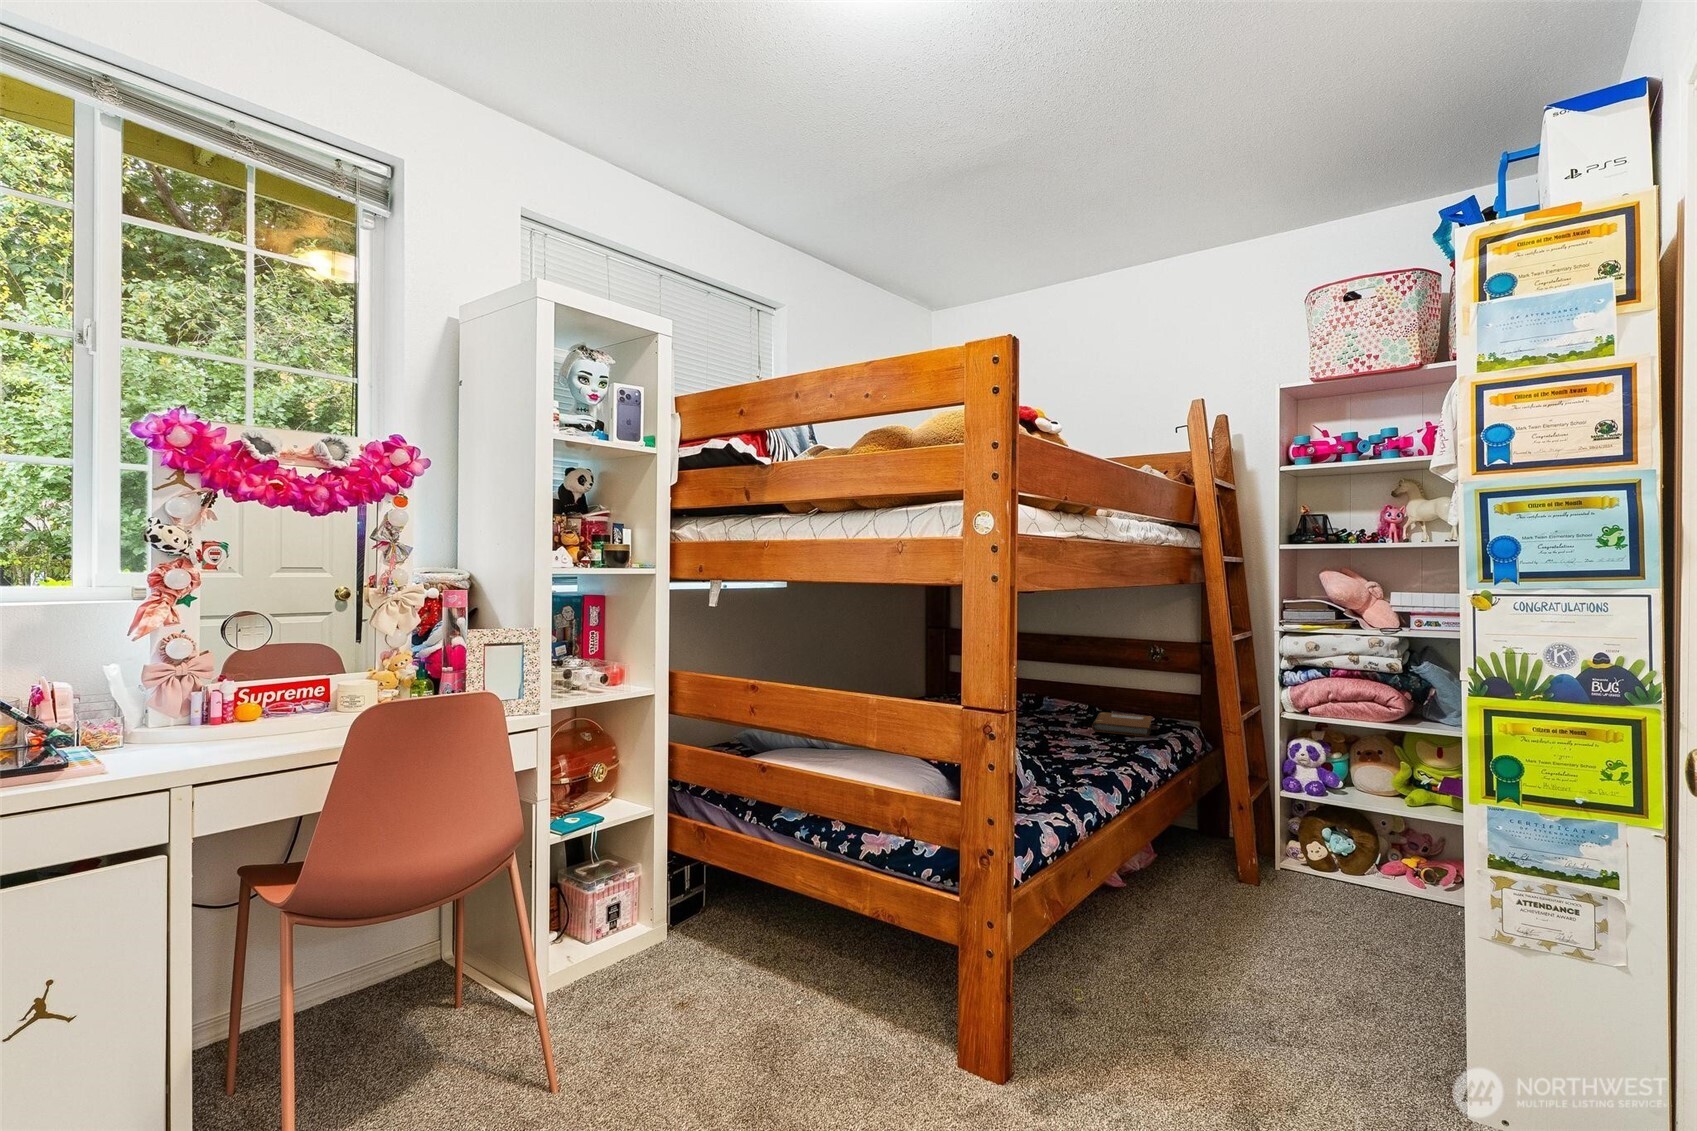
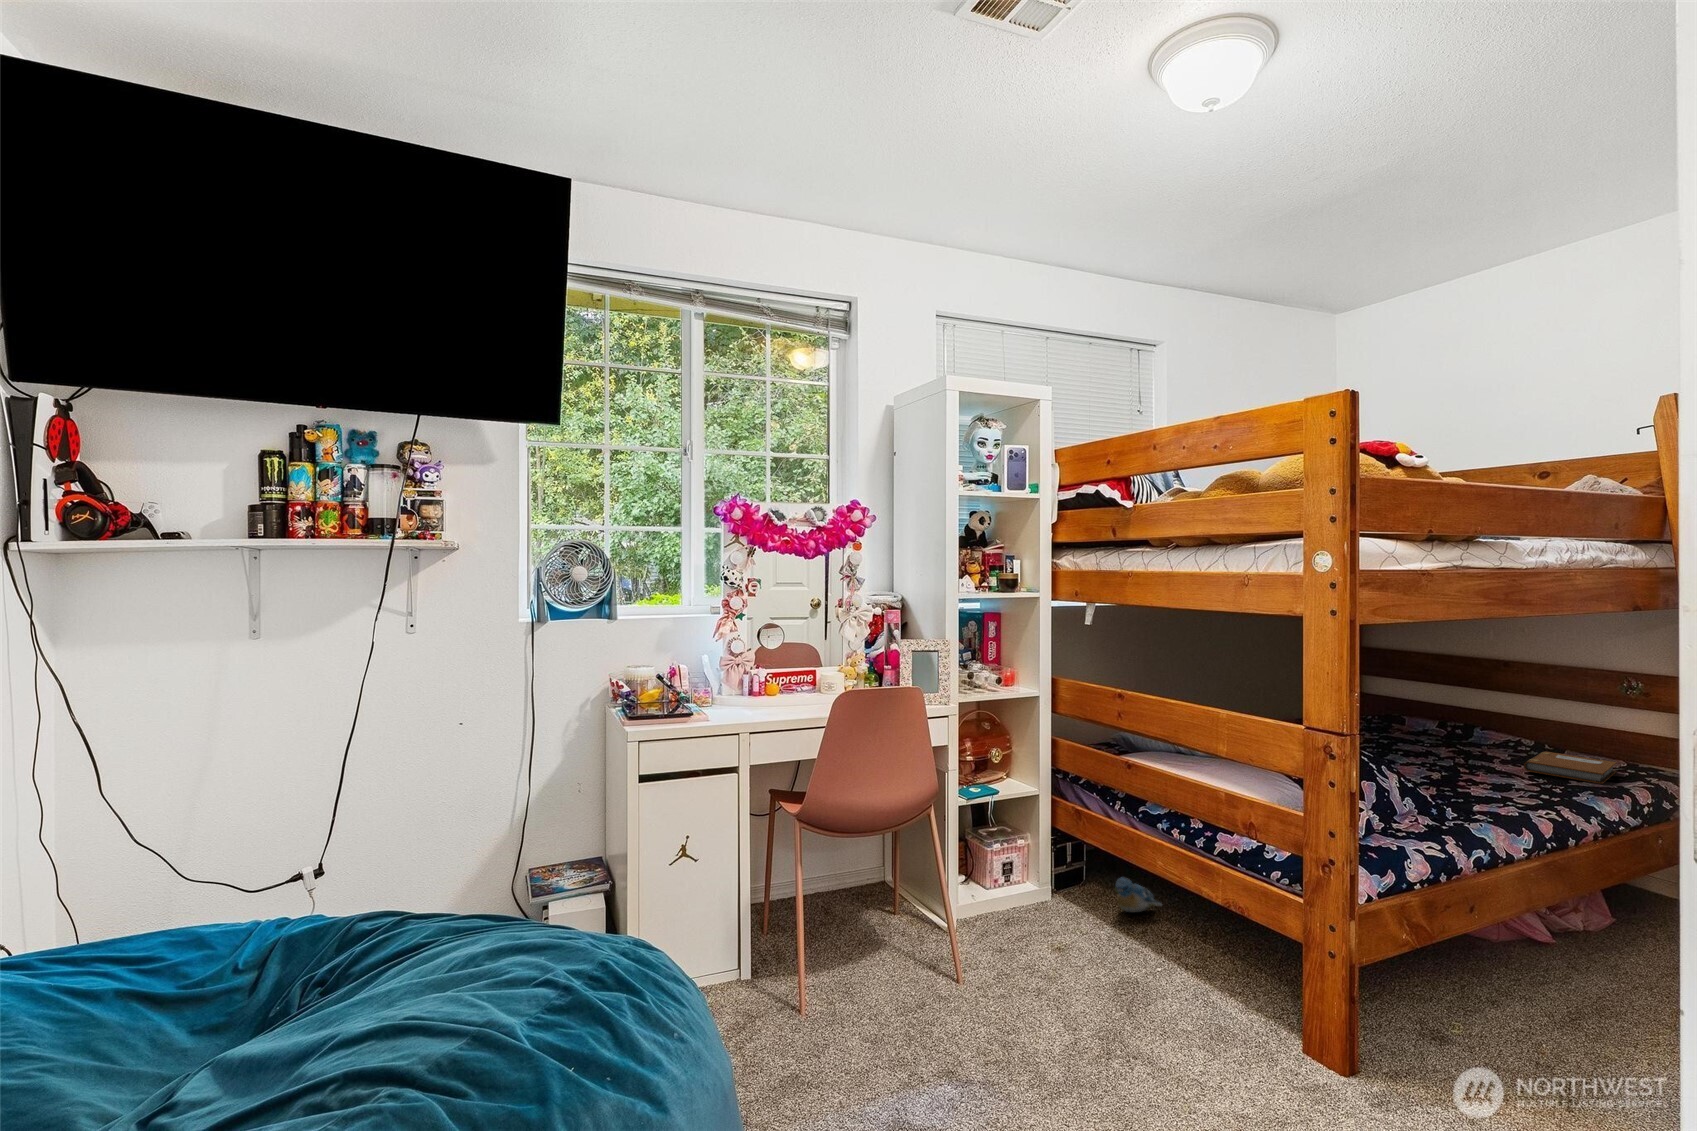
plush toy: none [741,898,792,937] -> present [1115,878,1162,913]

